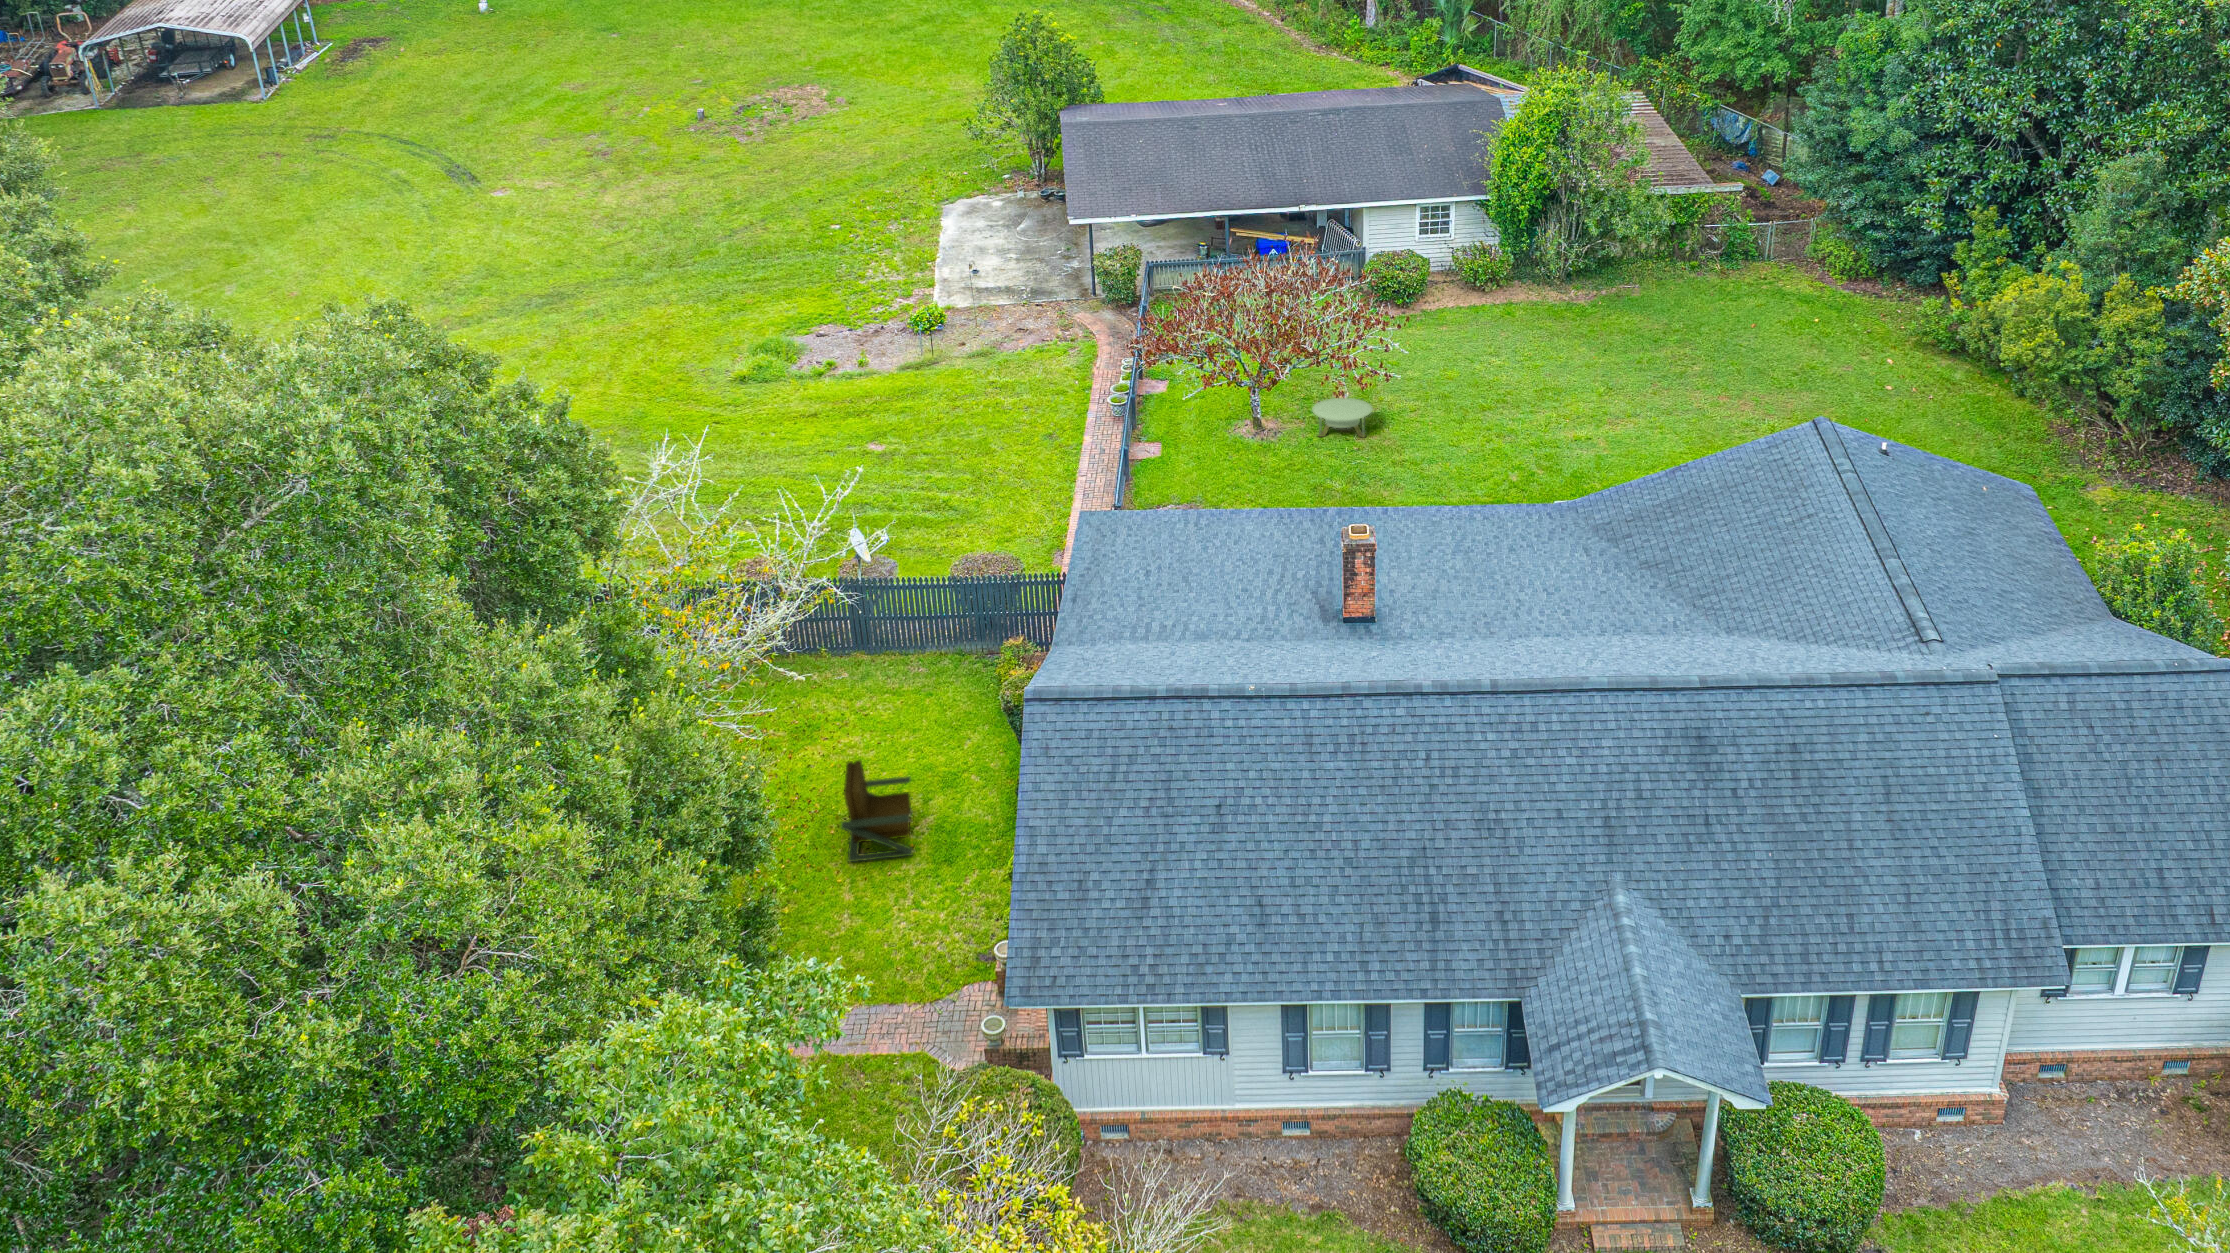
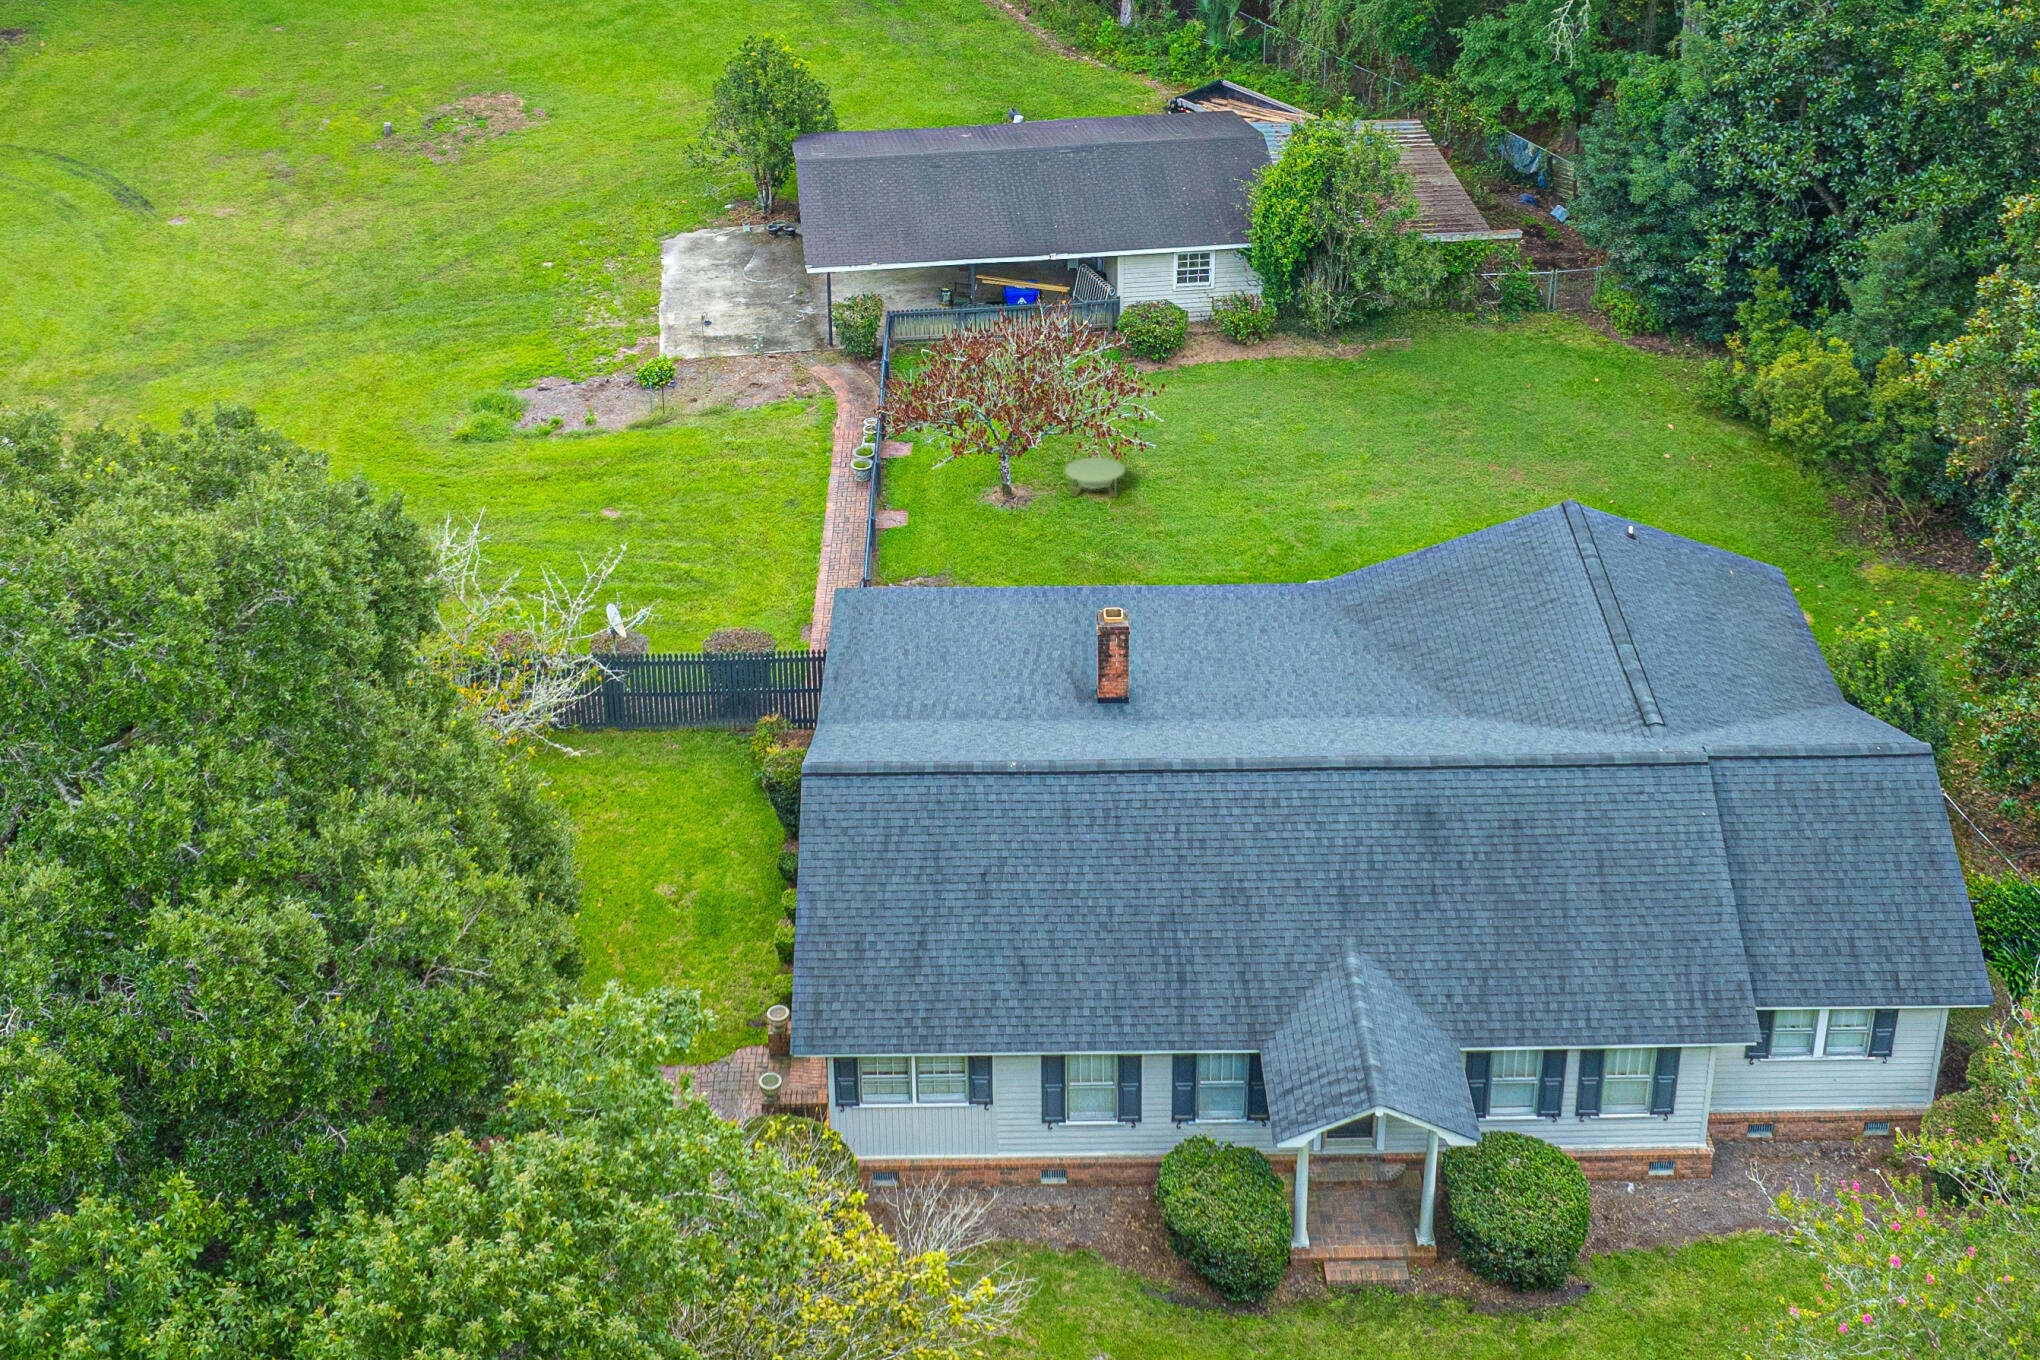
lounge chair: present [841,760,913,862] -> none [593,849,667,953]

